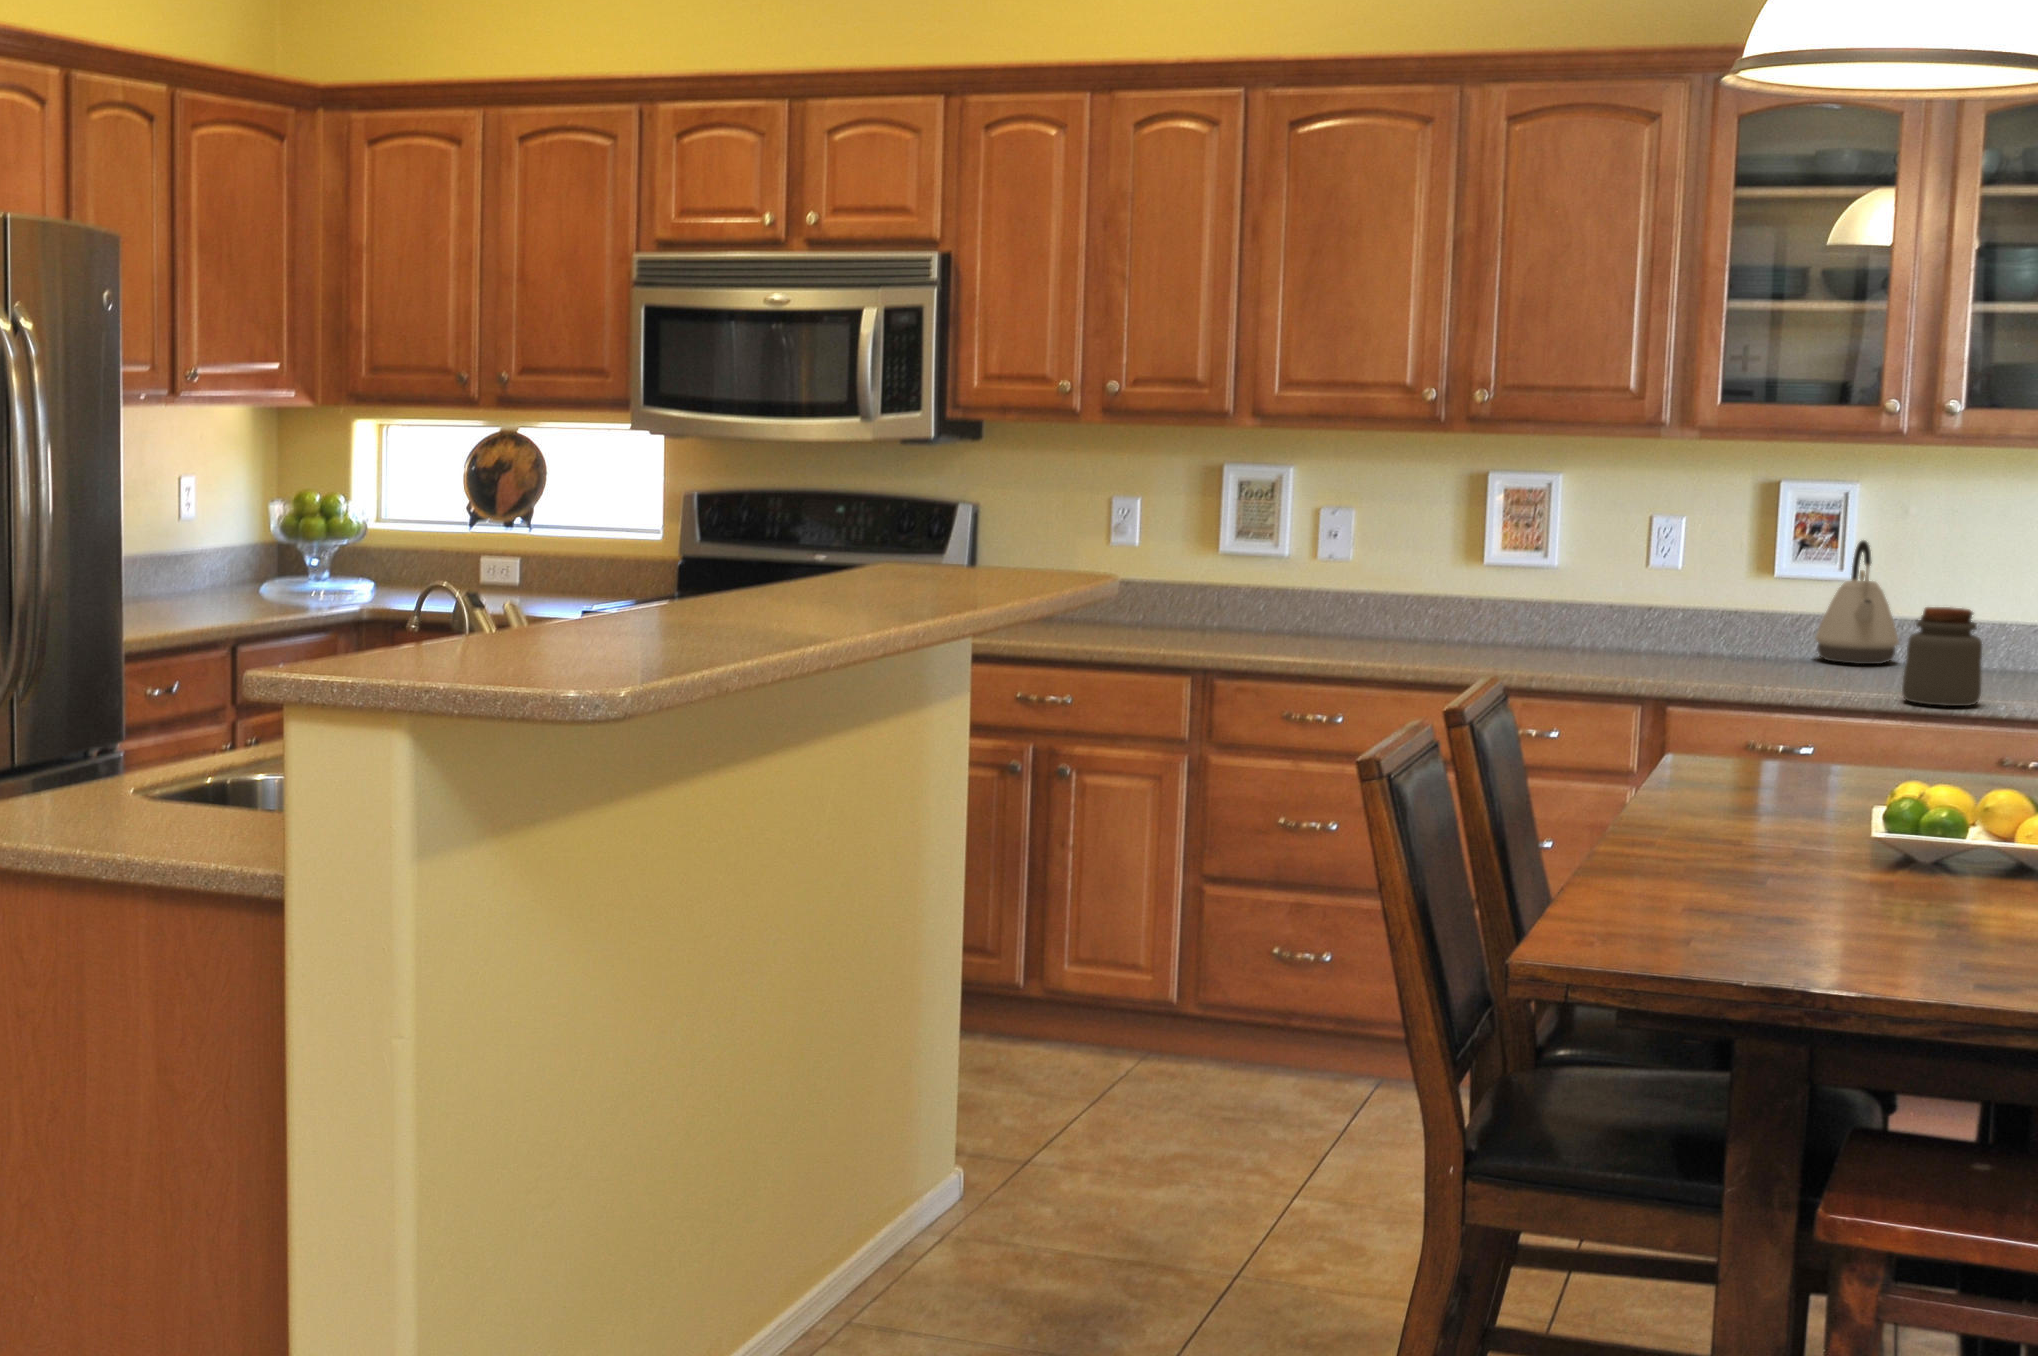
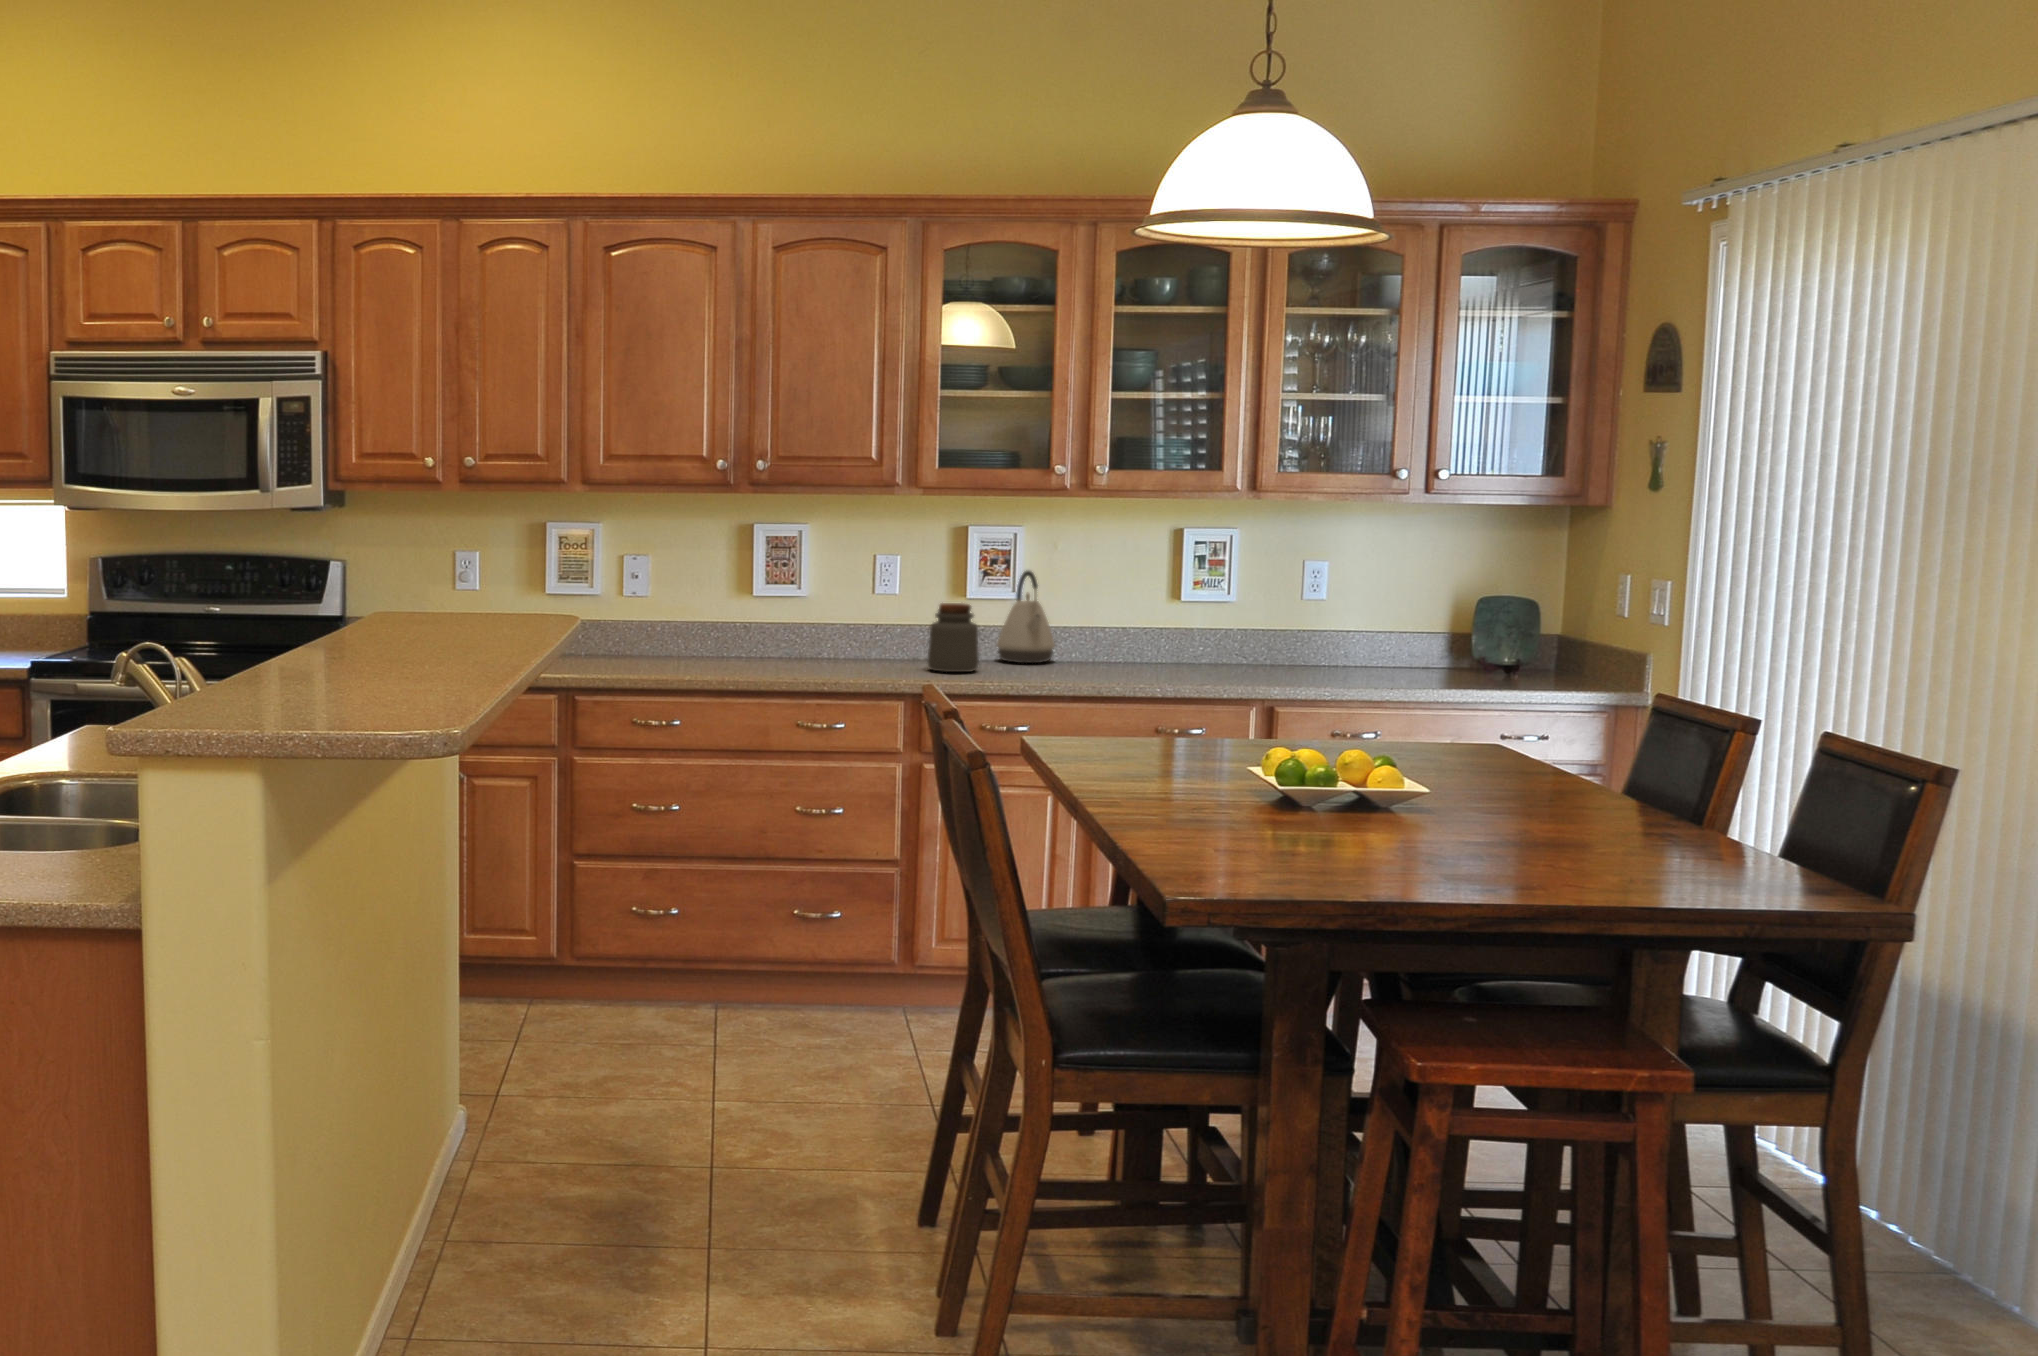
jar: present [1902,607,1982,706] -> present [928,603,979,672]

